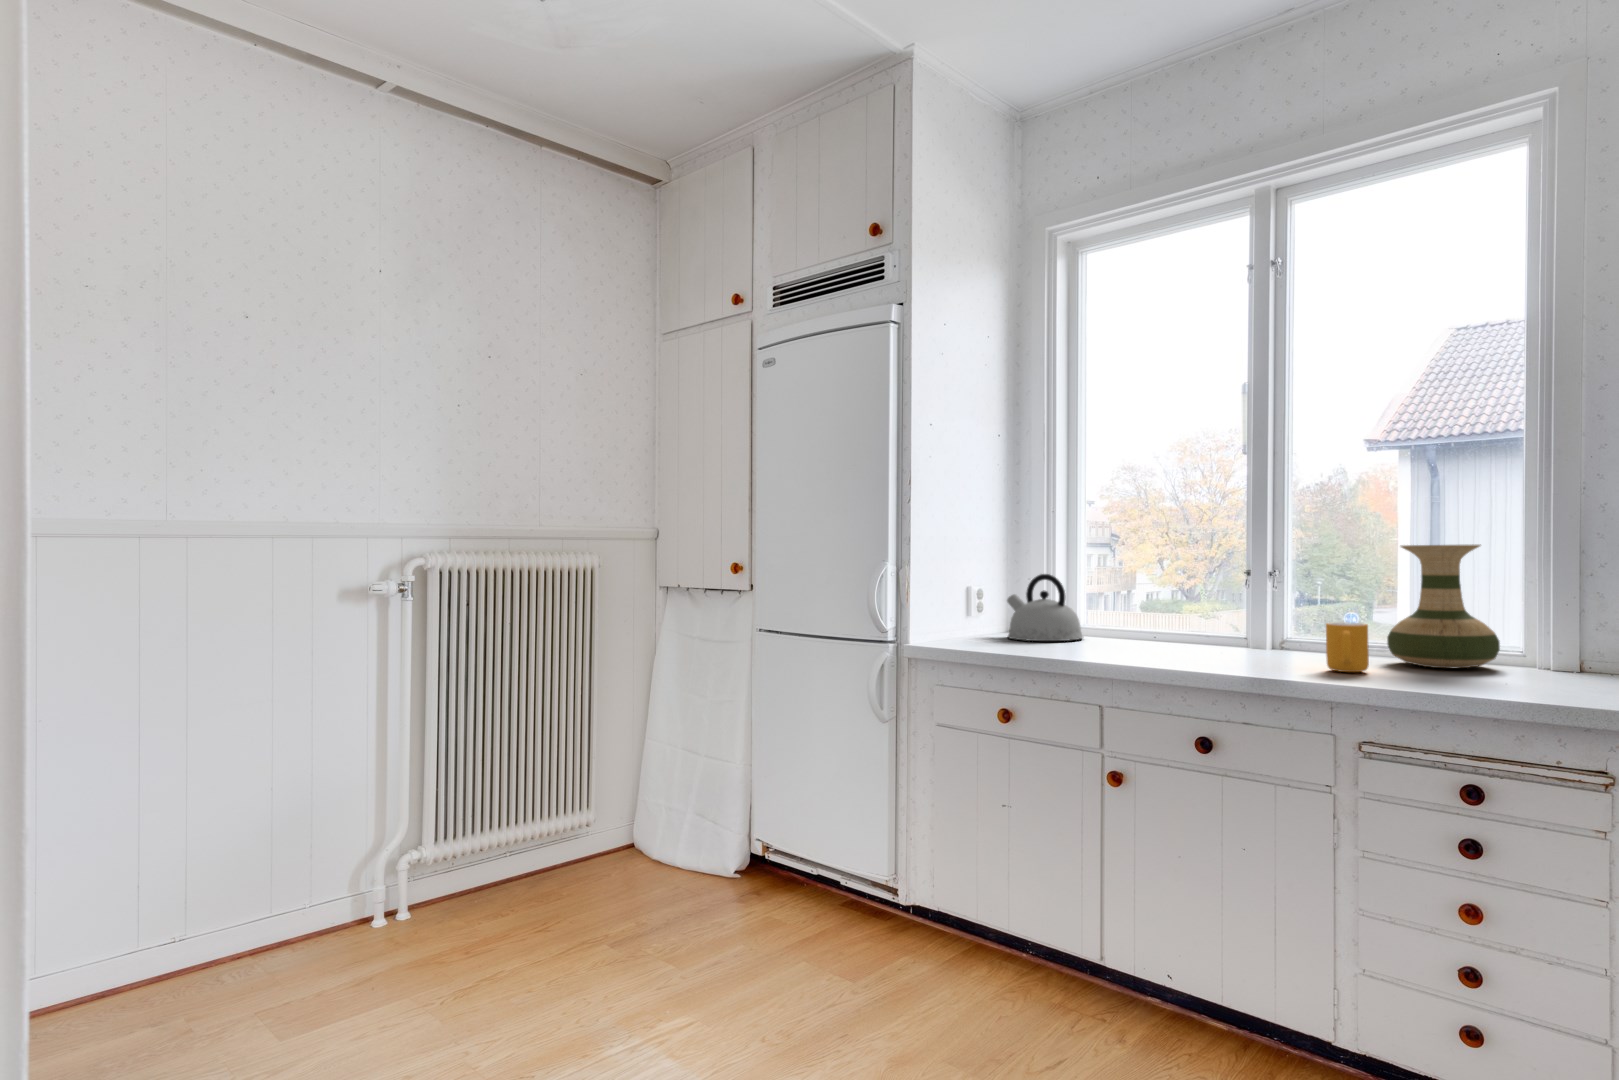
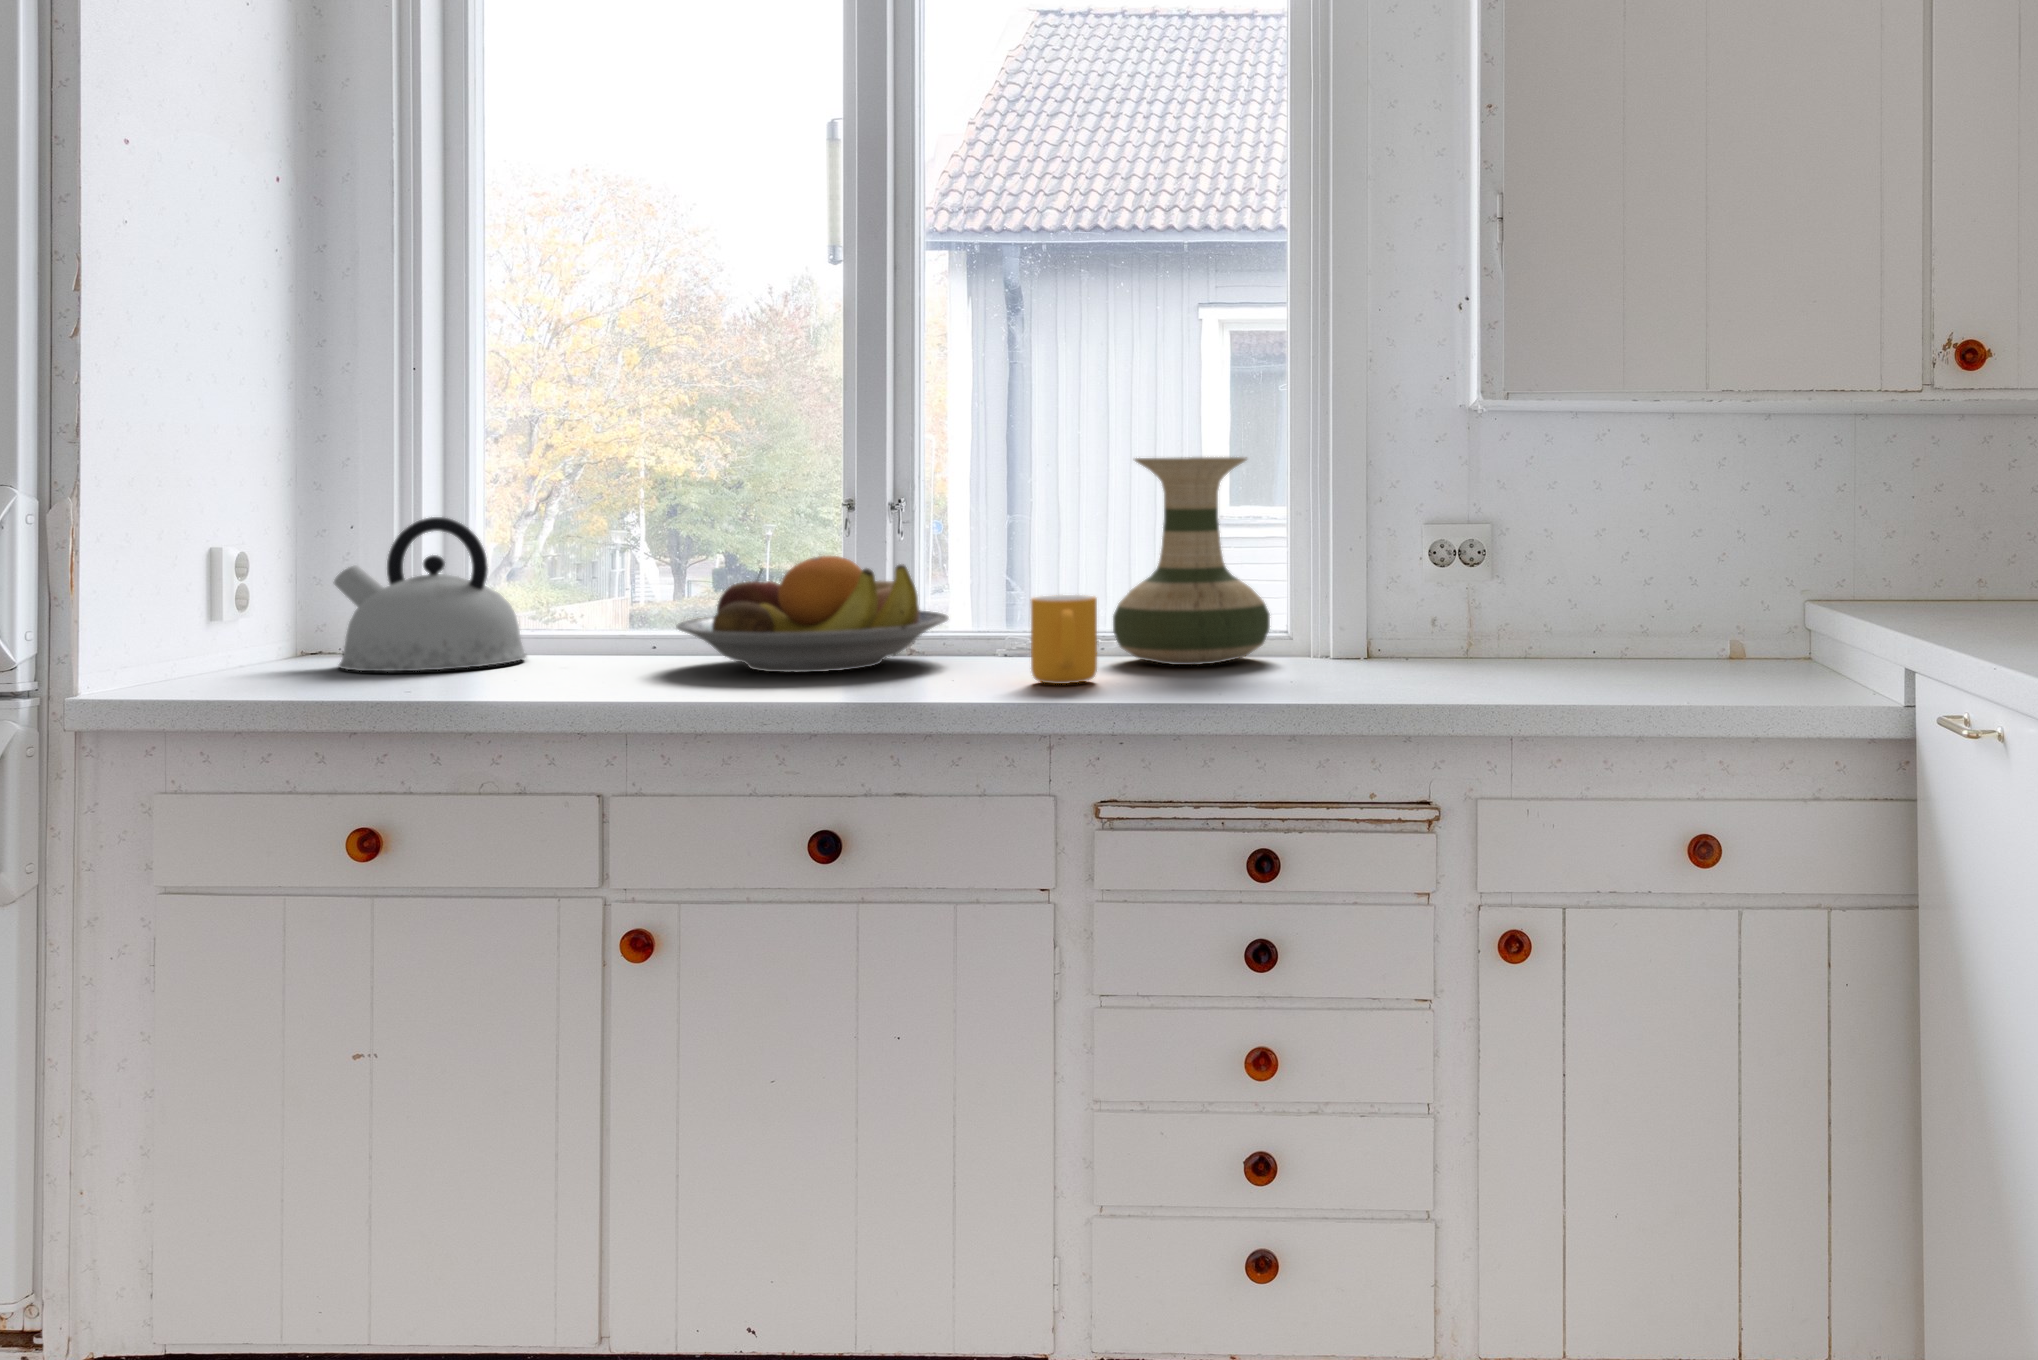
fruit bowl: none [1144,596,1287,655] -> present [677,556,949,673]

